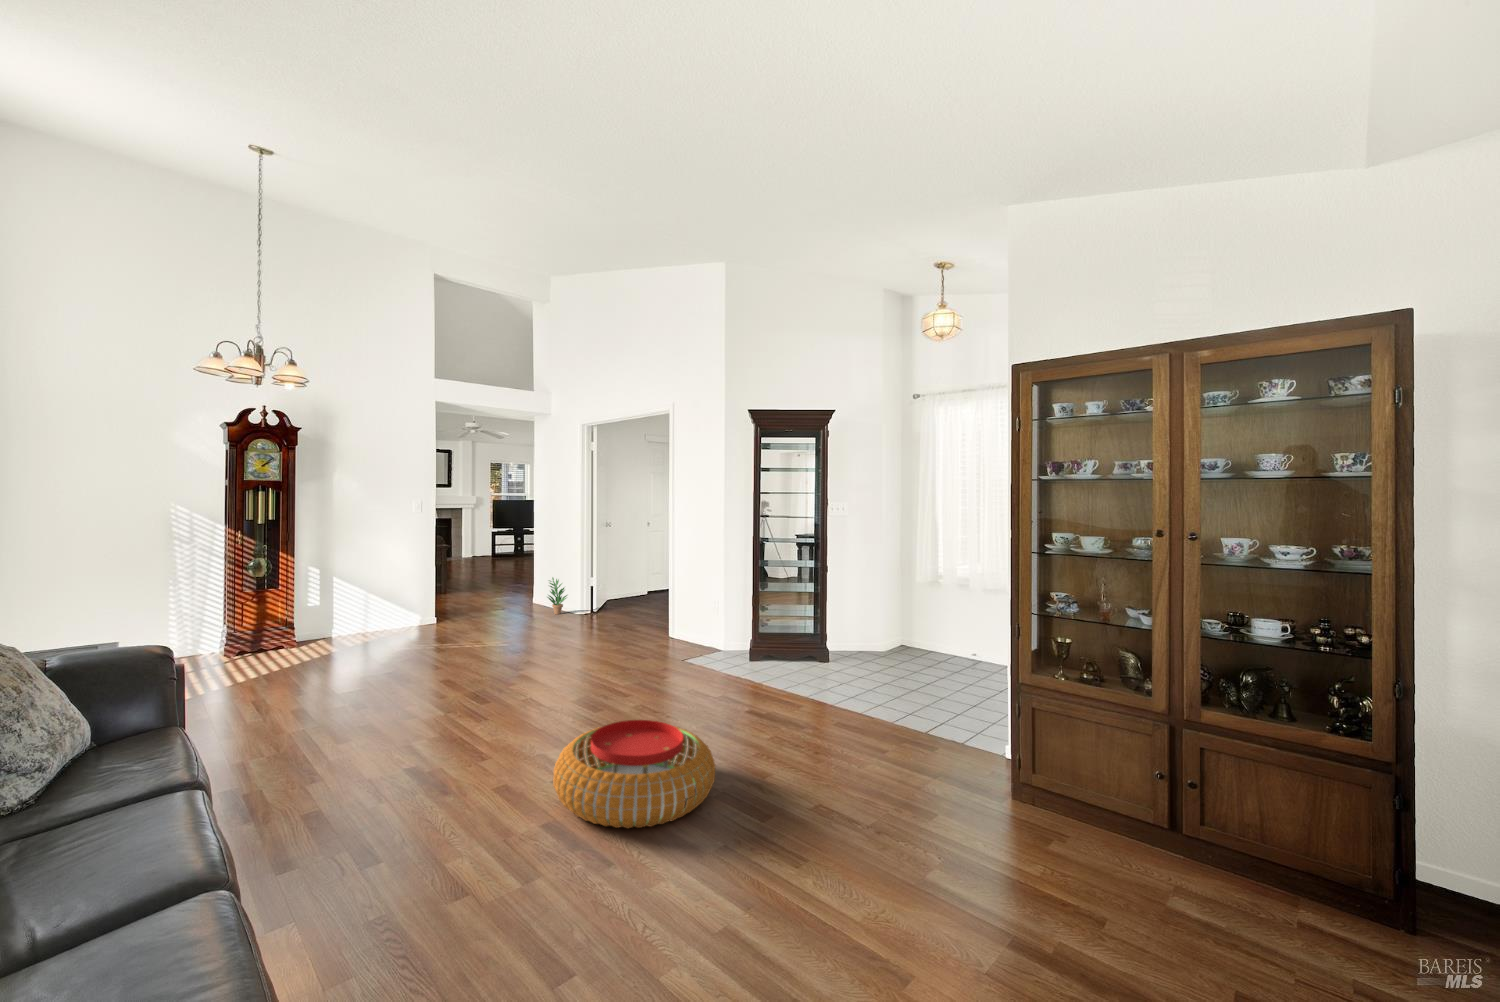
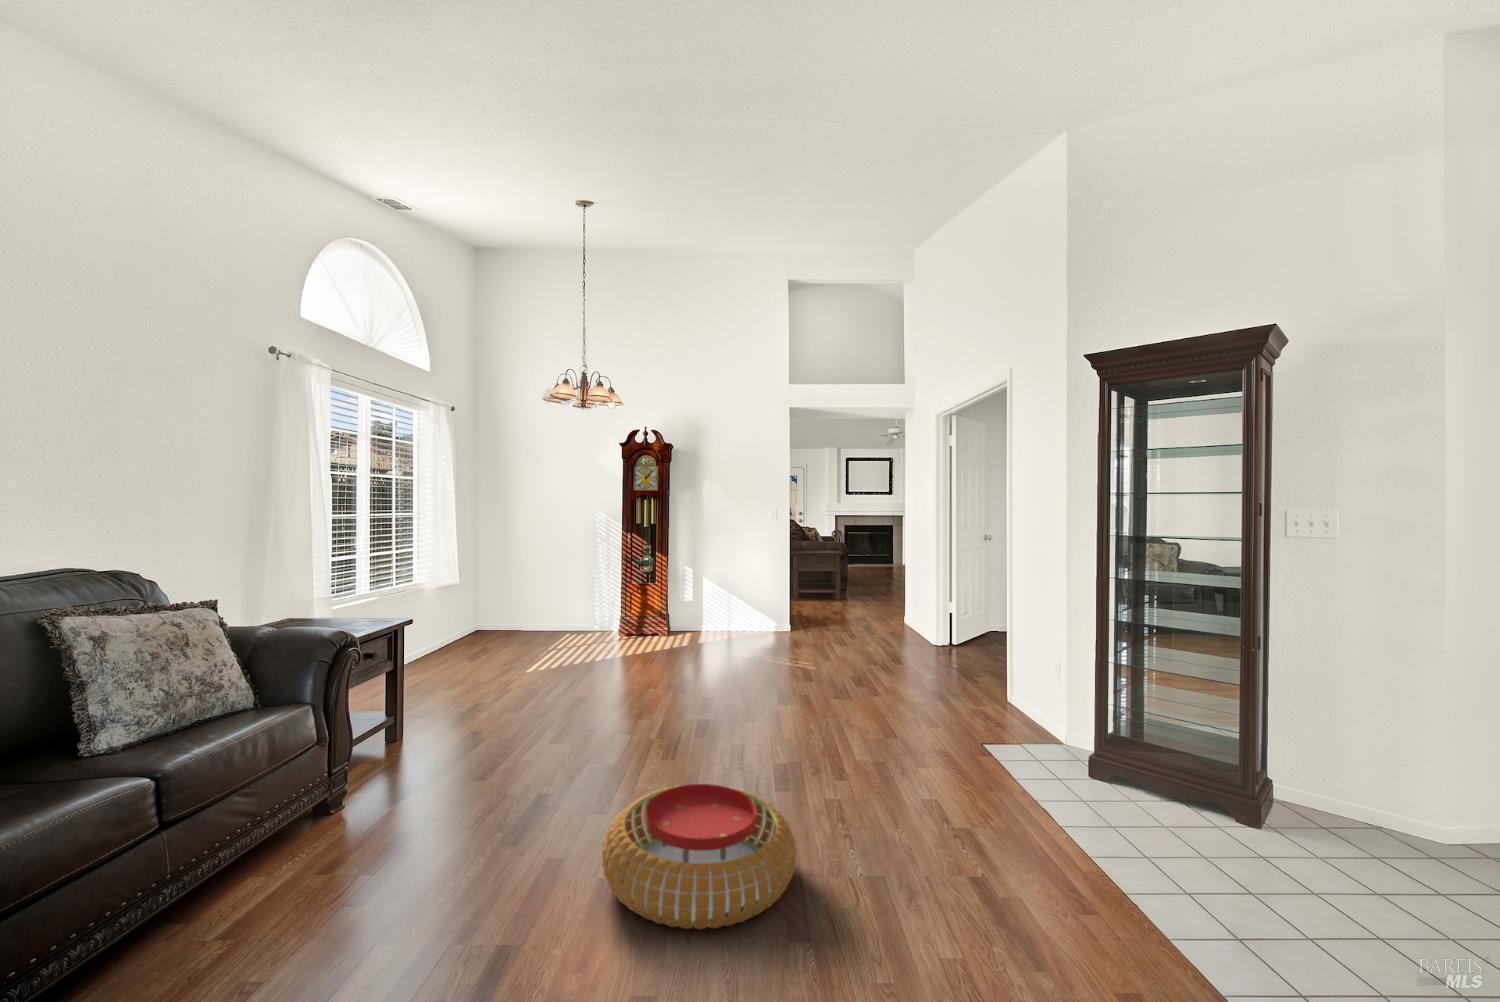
potted plant: present [548,578,567,614] -> none [902,600,926,644]

